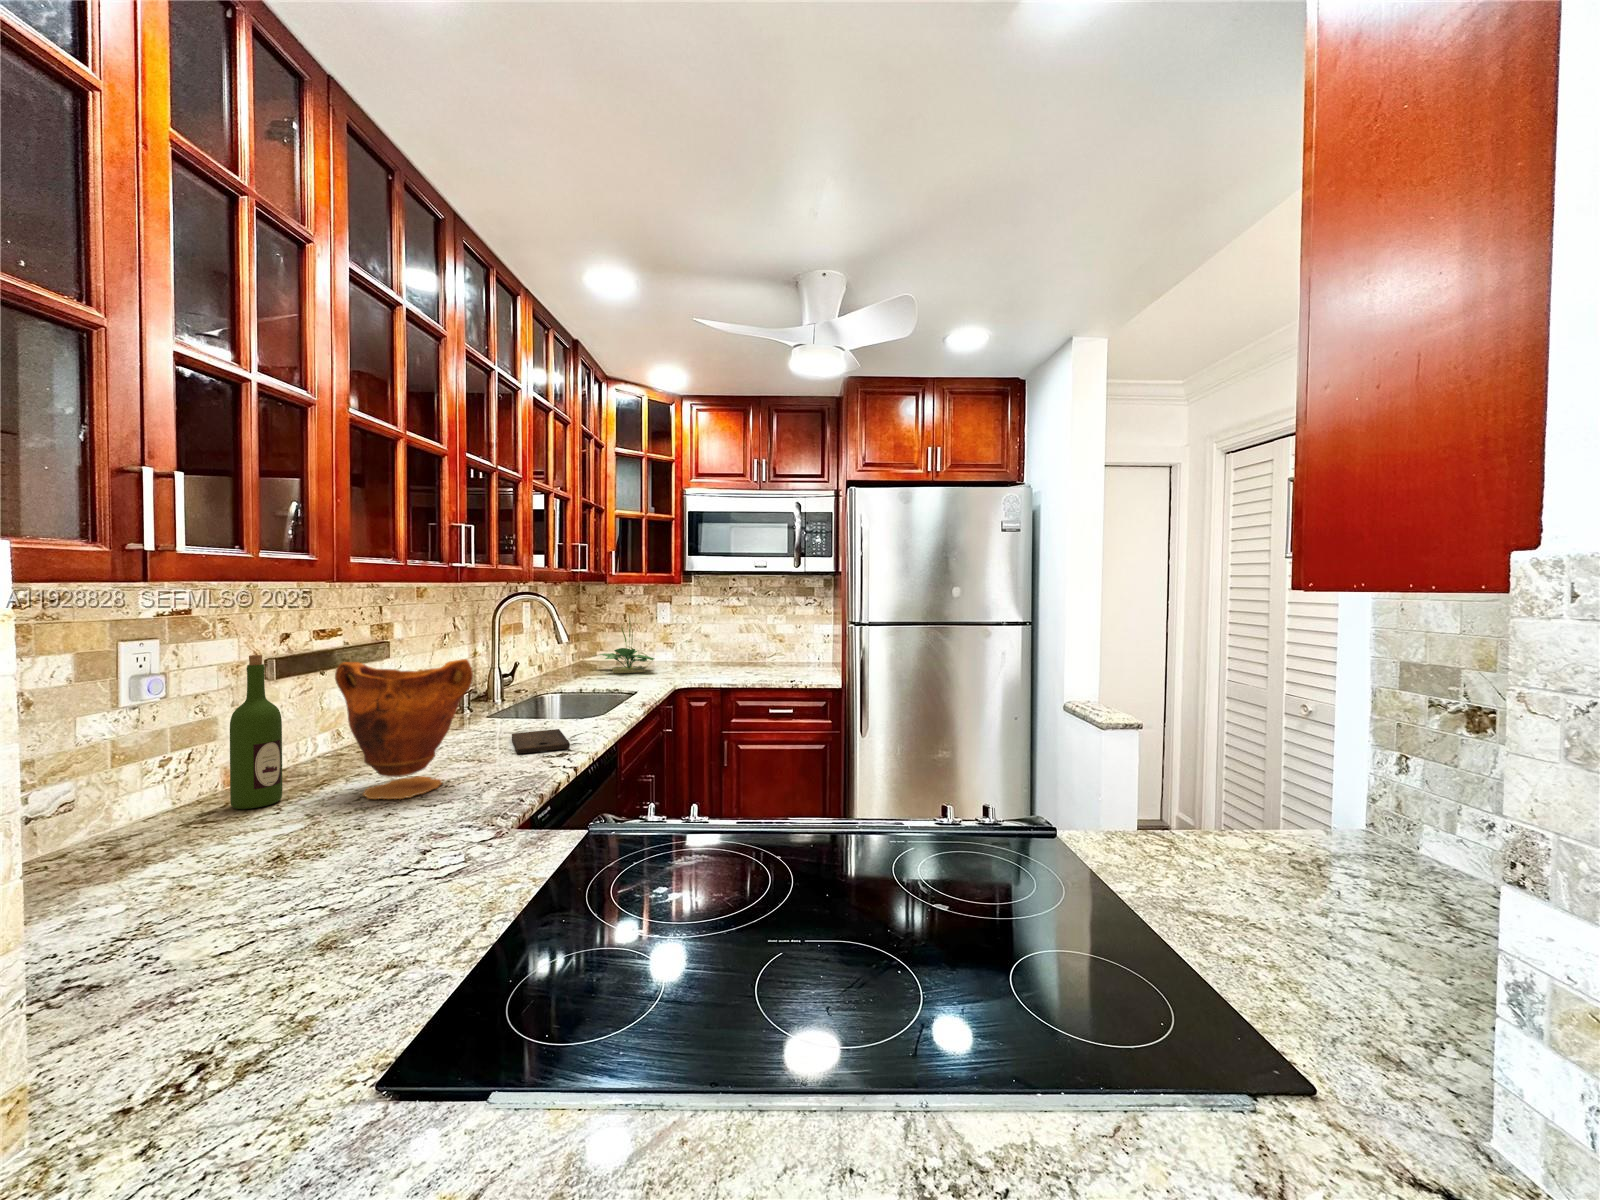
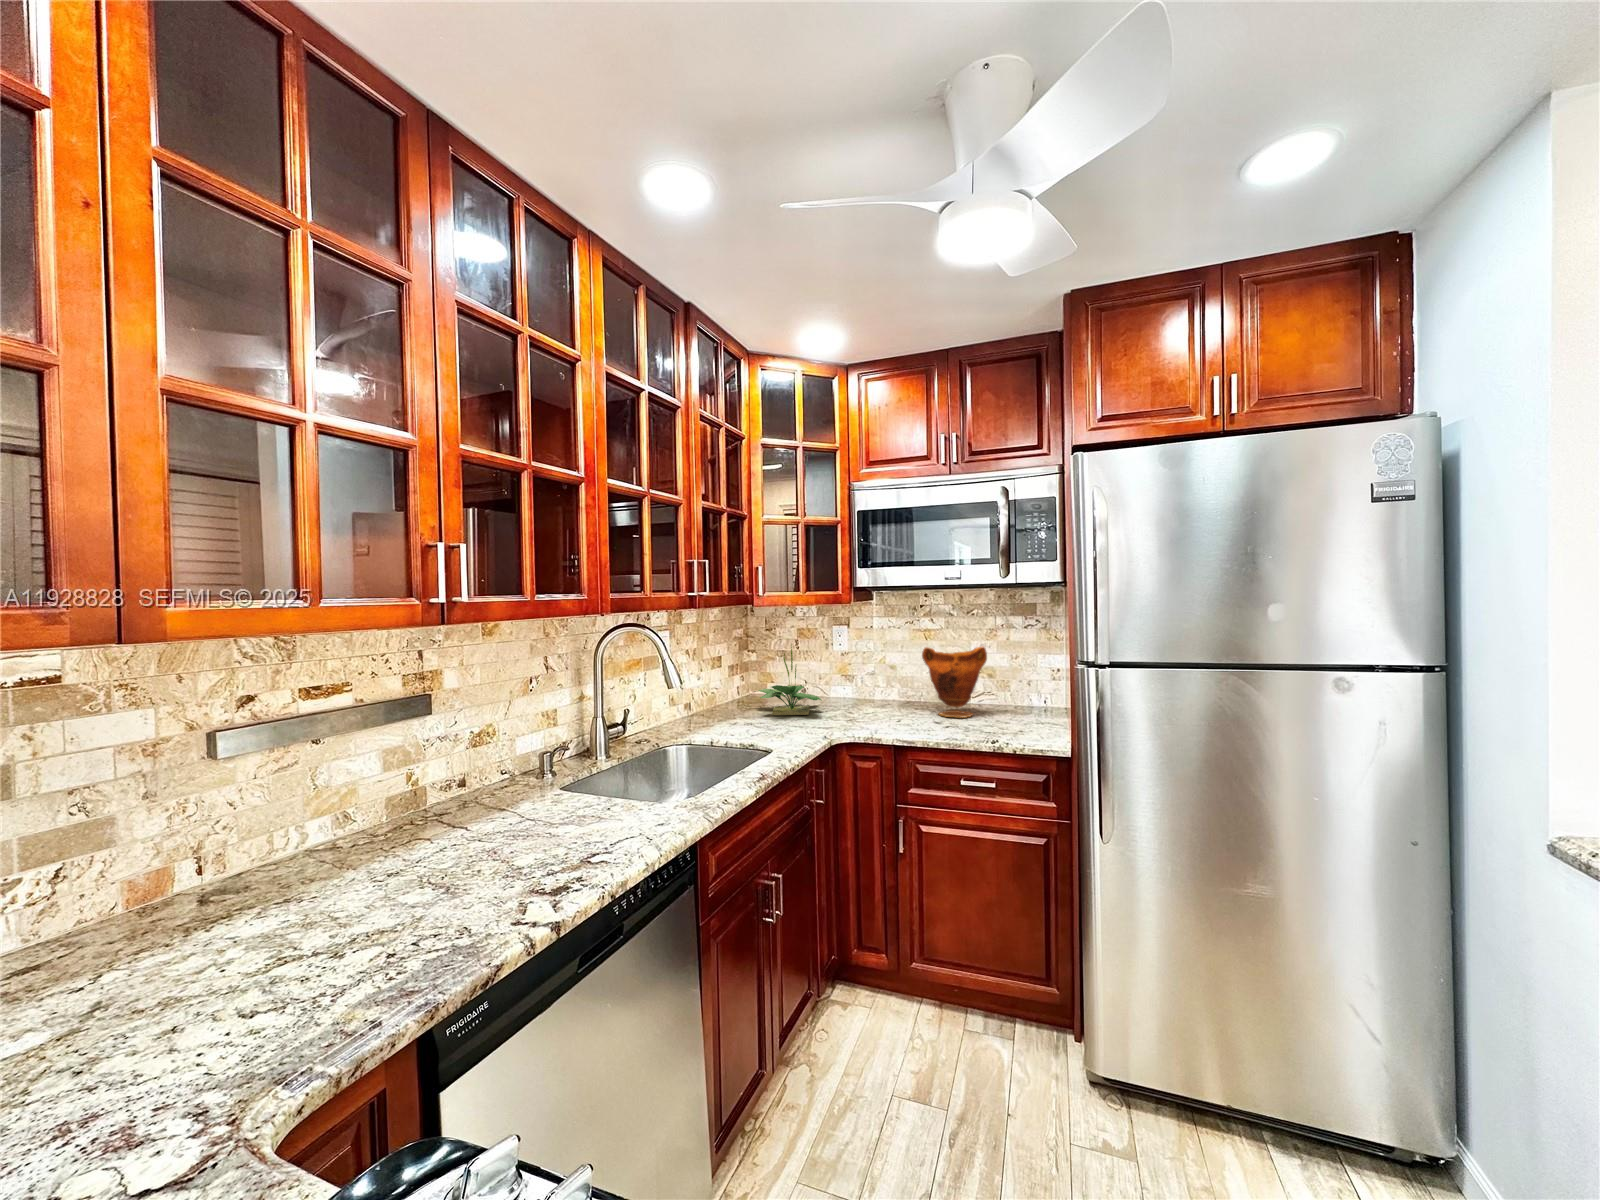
wine bottle: present [230,655,282,809] -> none [81,740,160,958]
vase: present [335,659,473,799] -> present [922,646,987,718]
cutting board: present [512,729,570,754] -> none [516,823,610,872]

